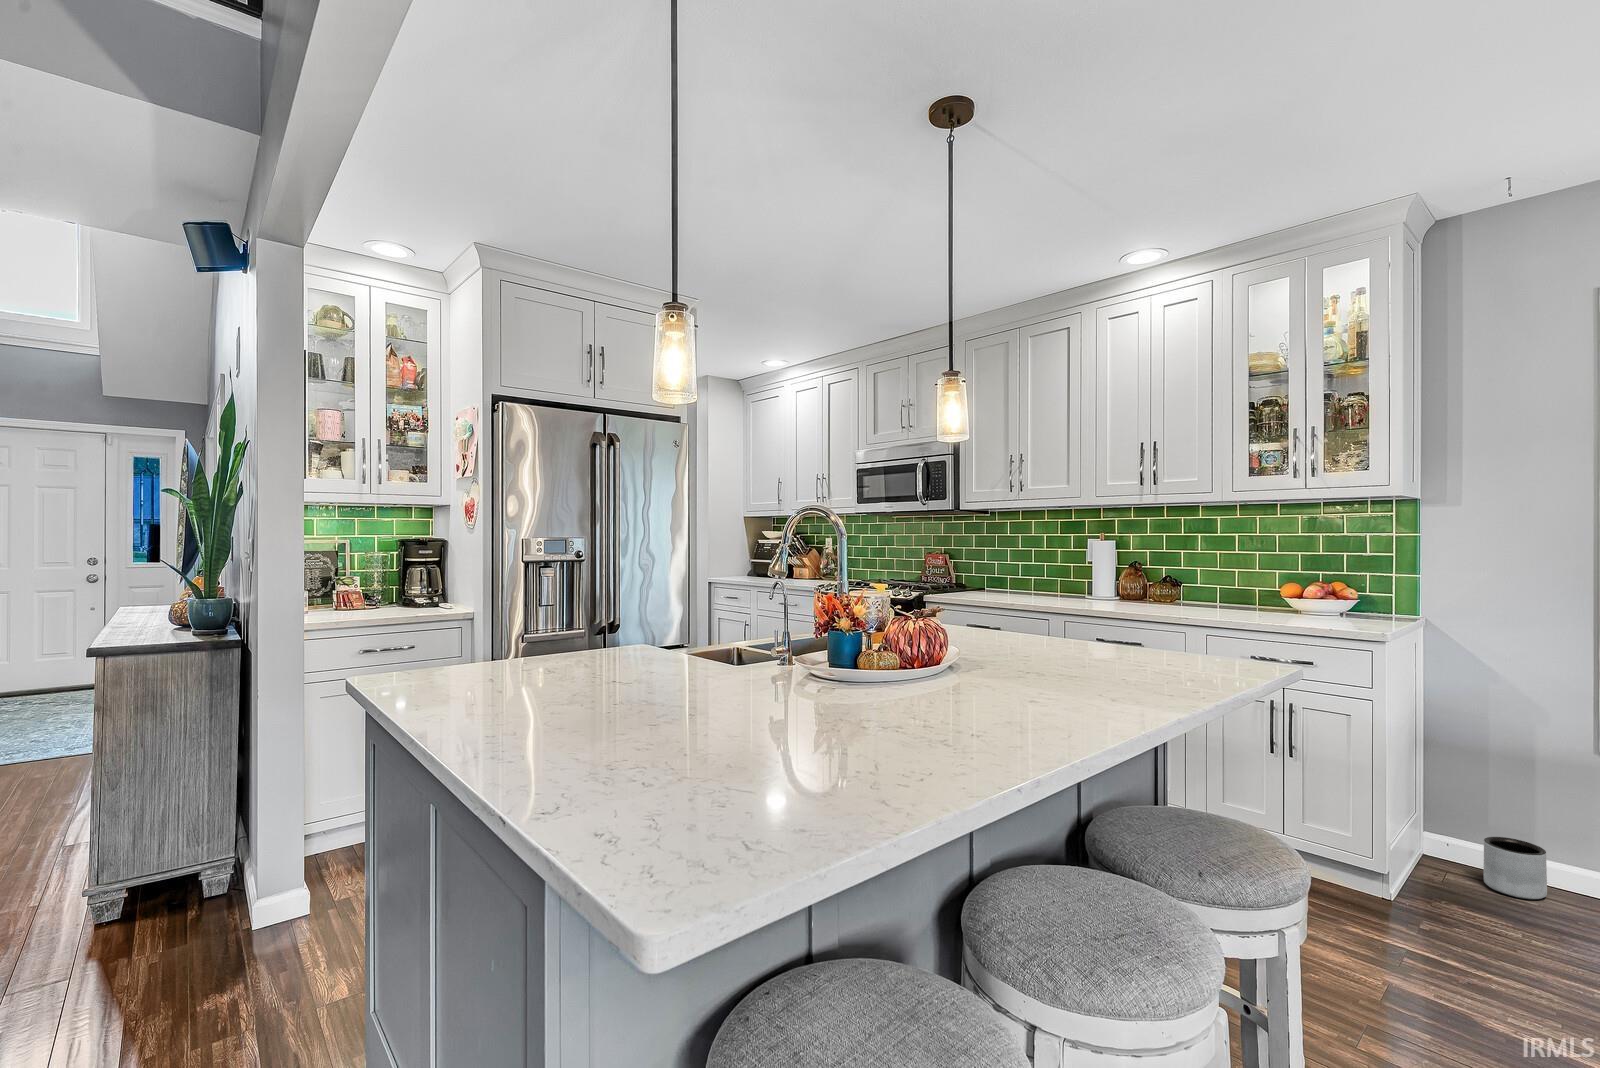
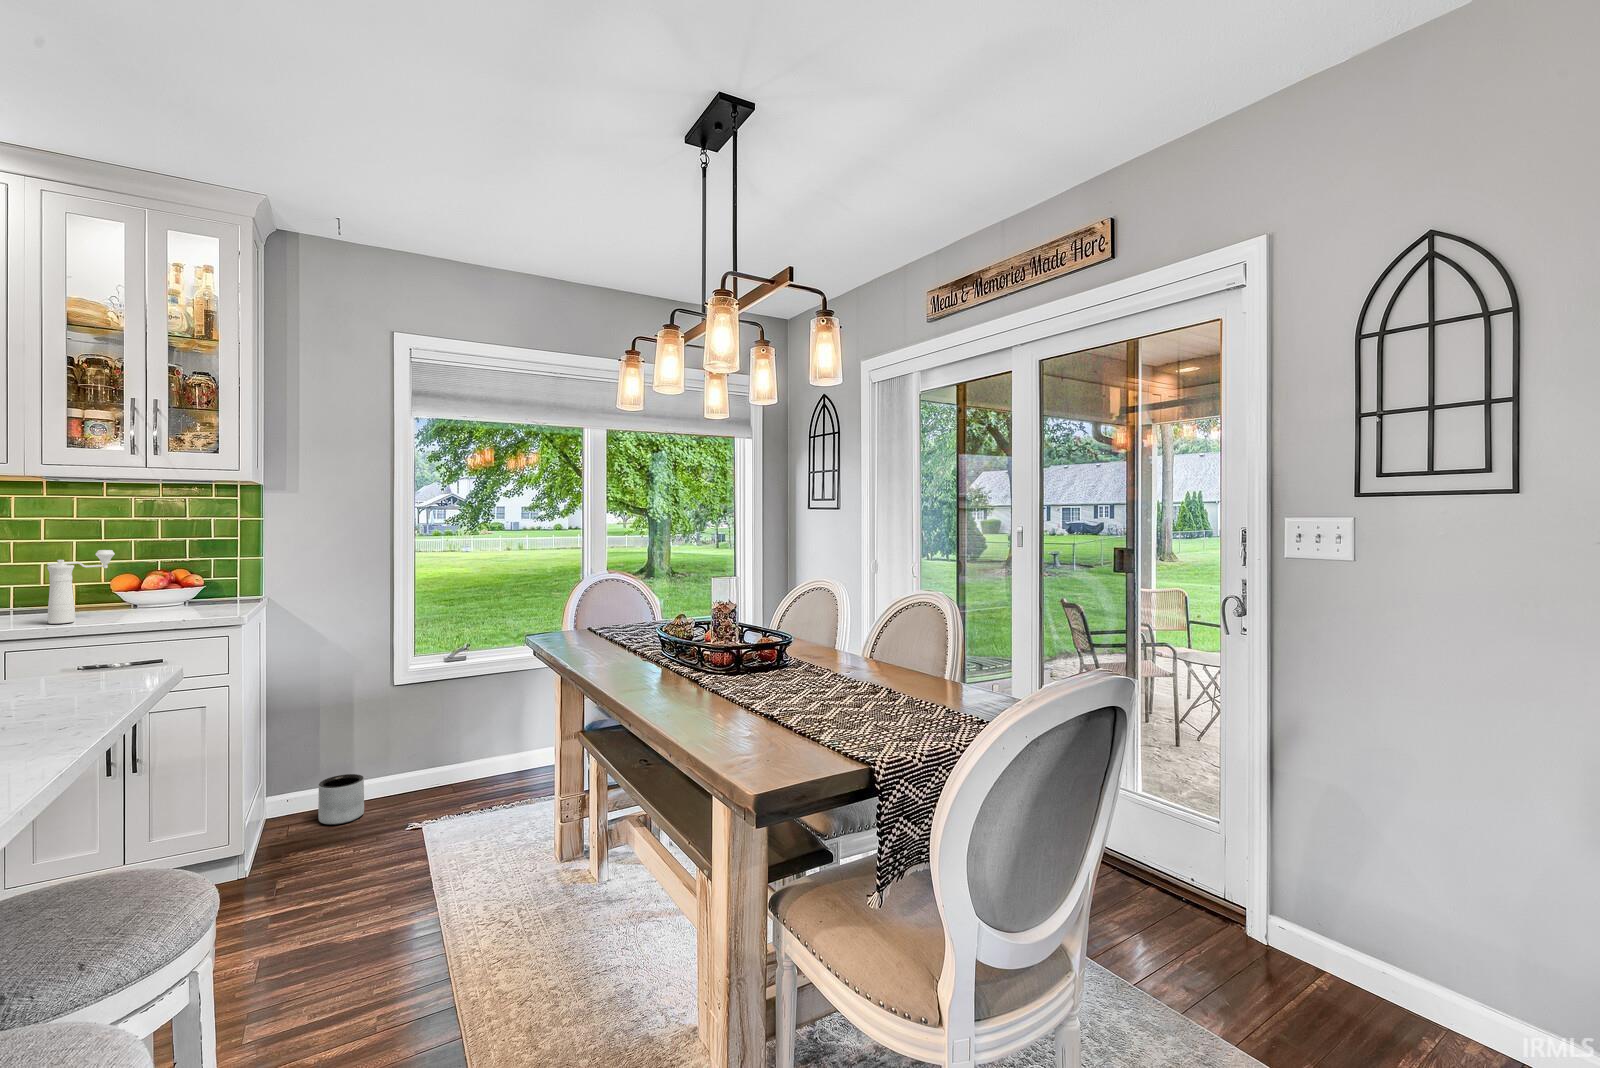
pepper mill: none [1231,561,1280,620] -> present [47,550,115,624]

